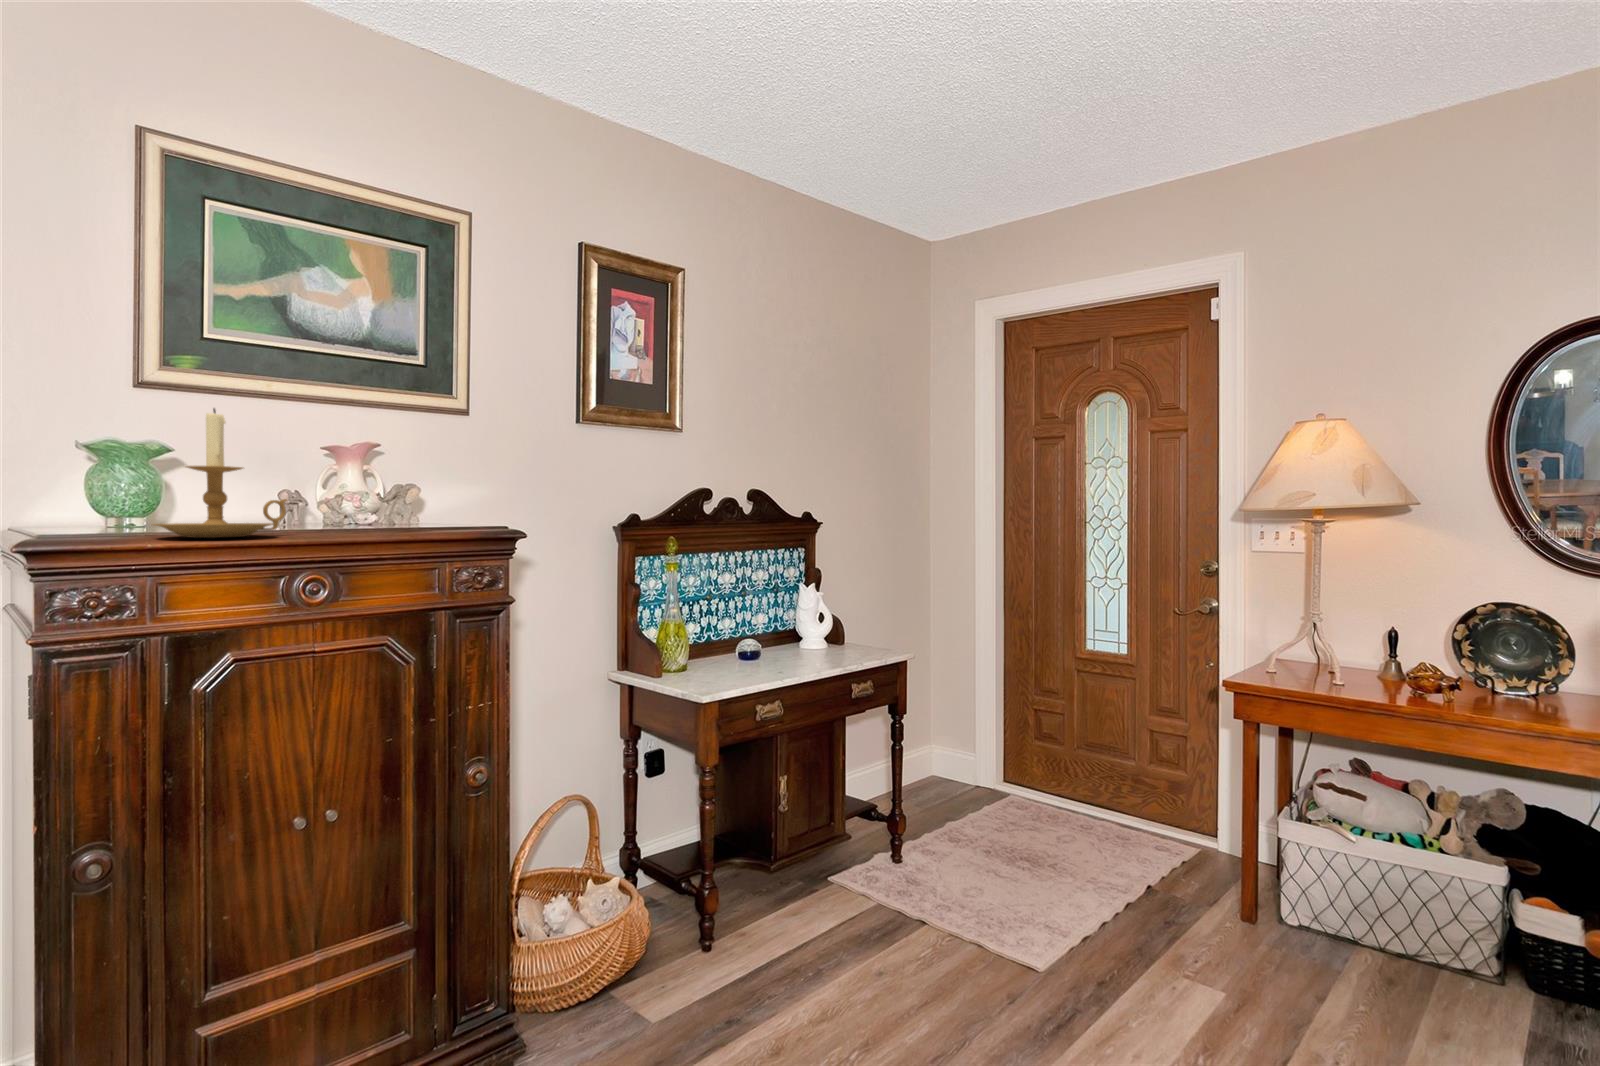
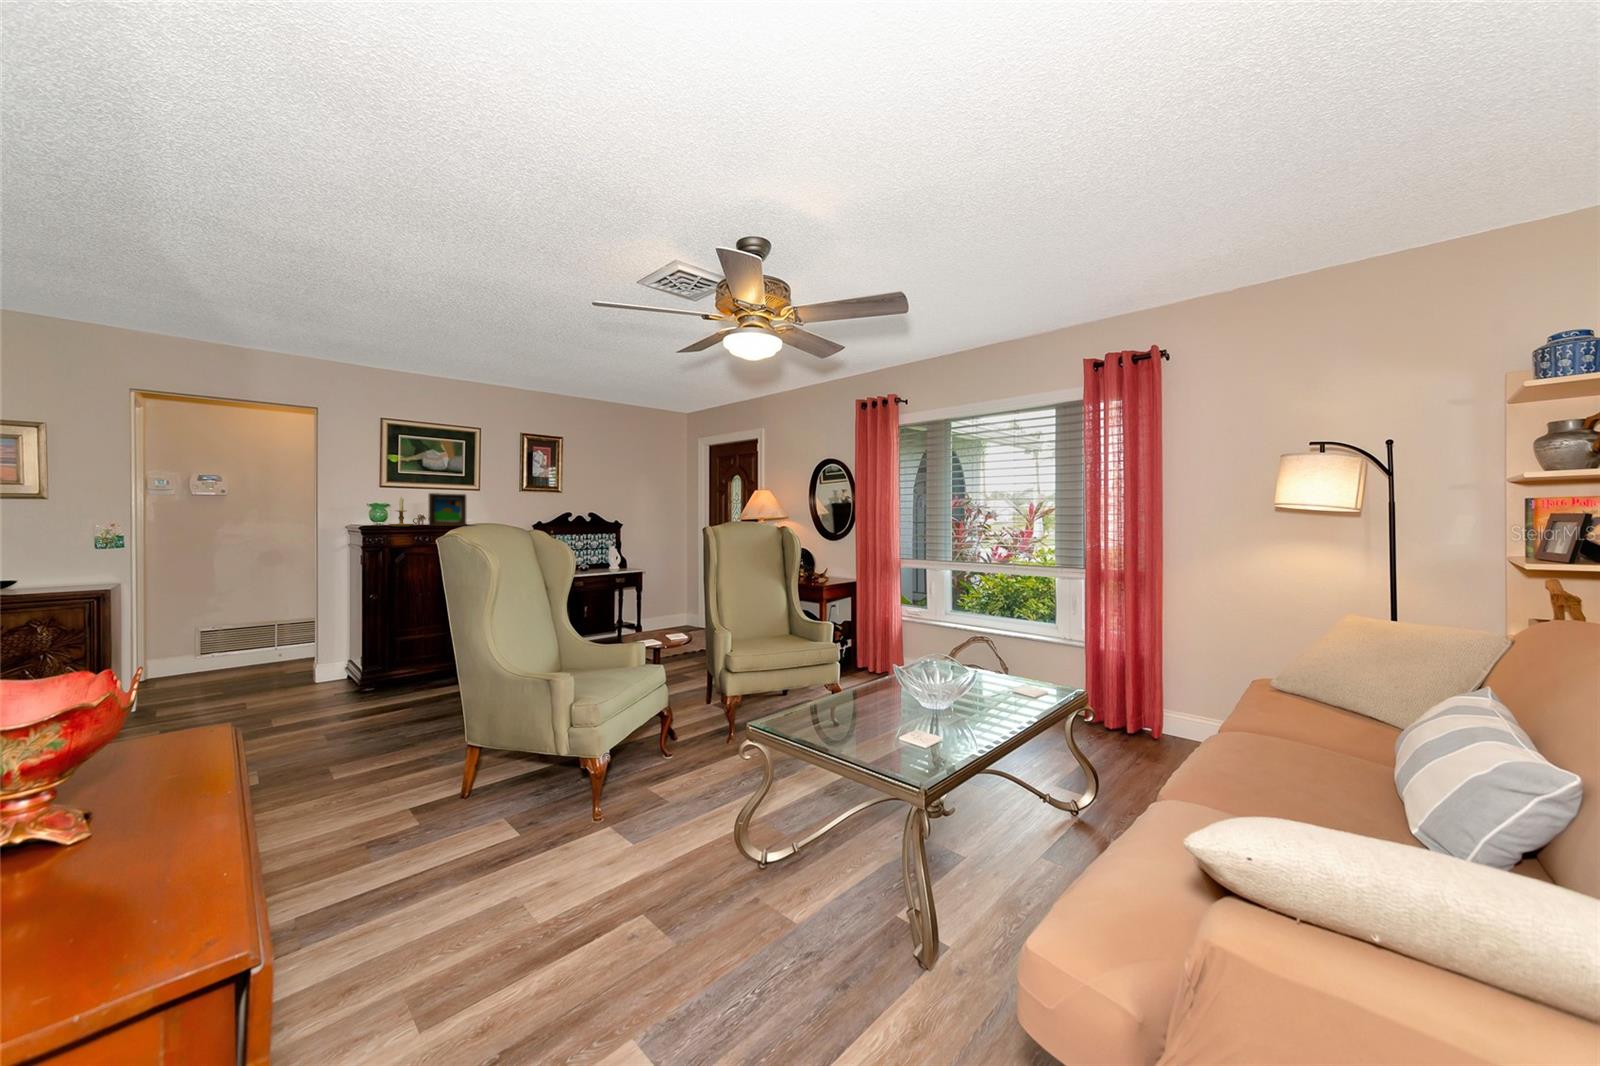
picture frame: none [321,402,459,531] -> present [429,493,466,526]

